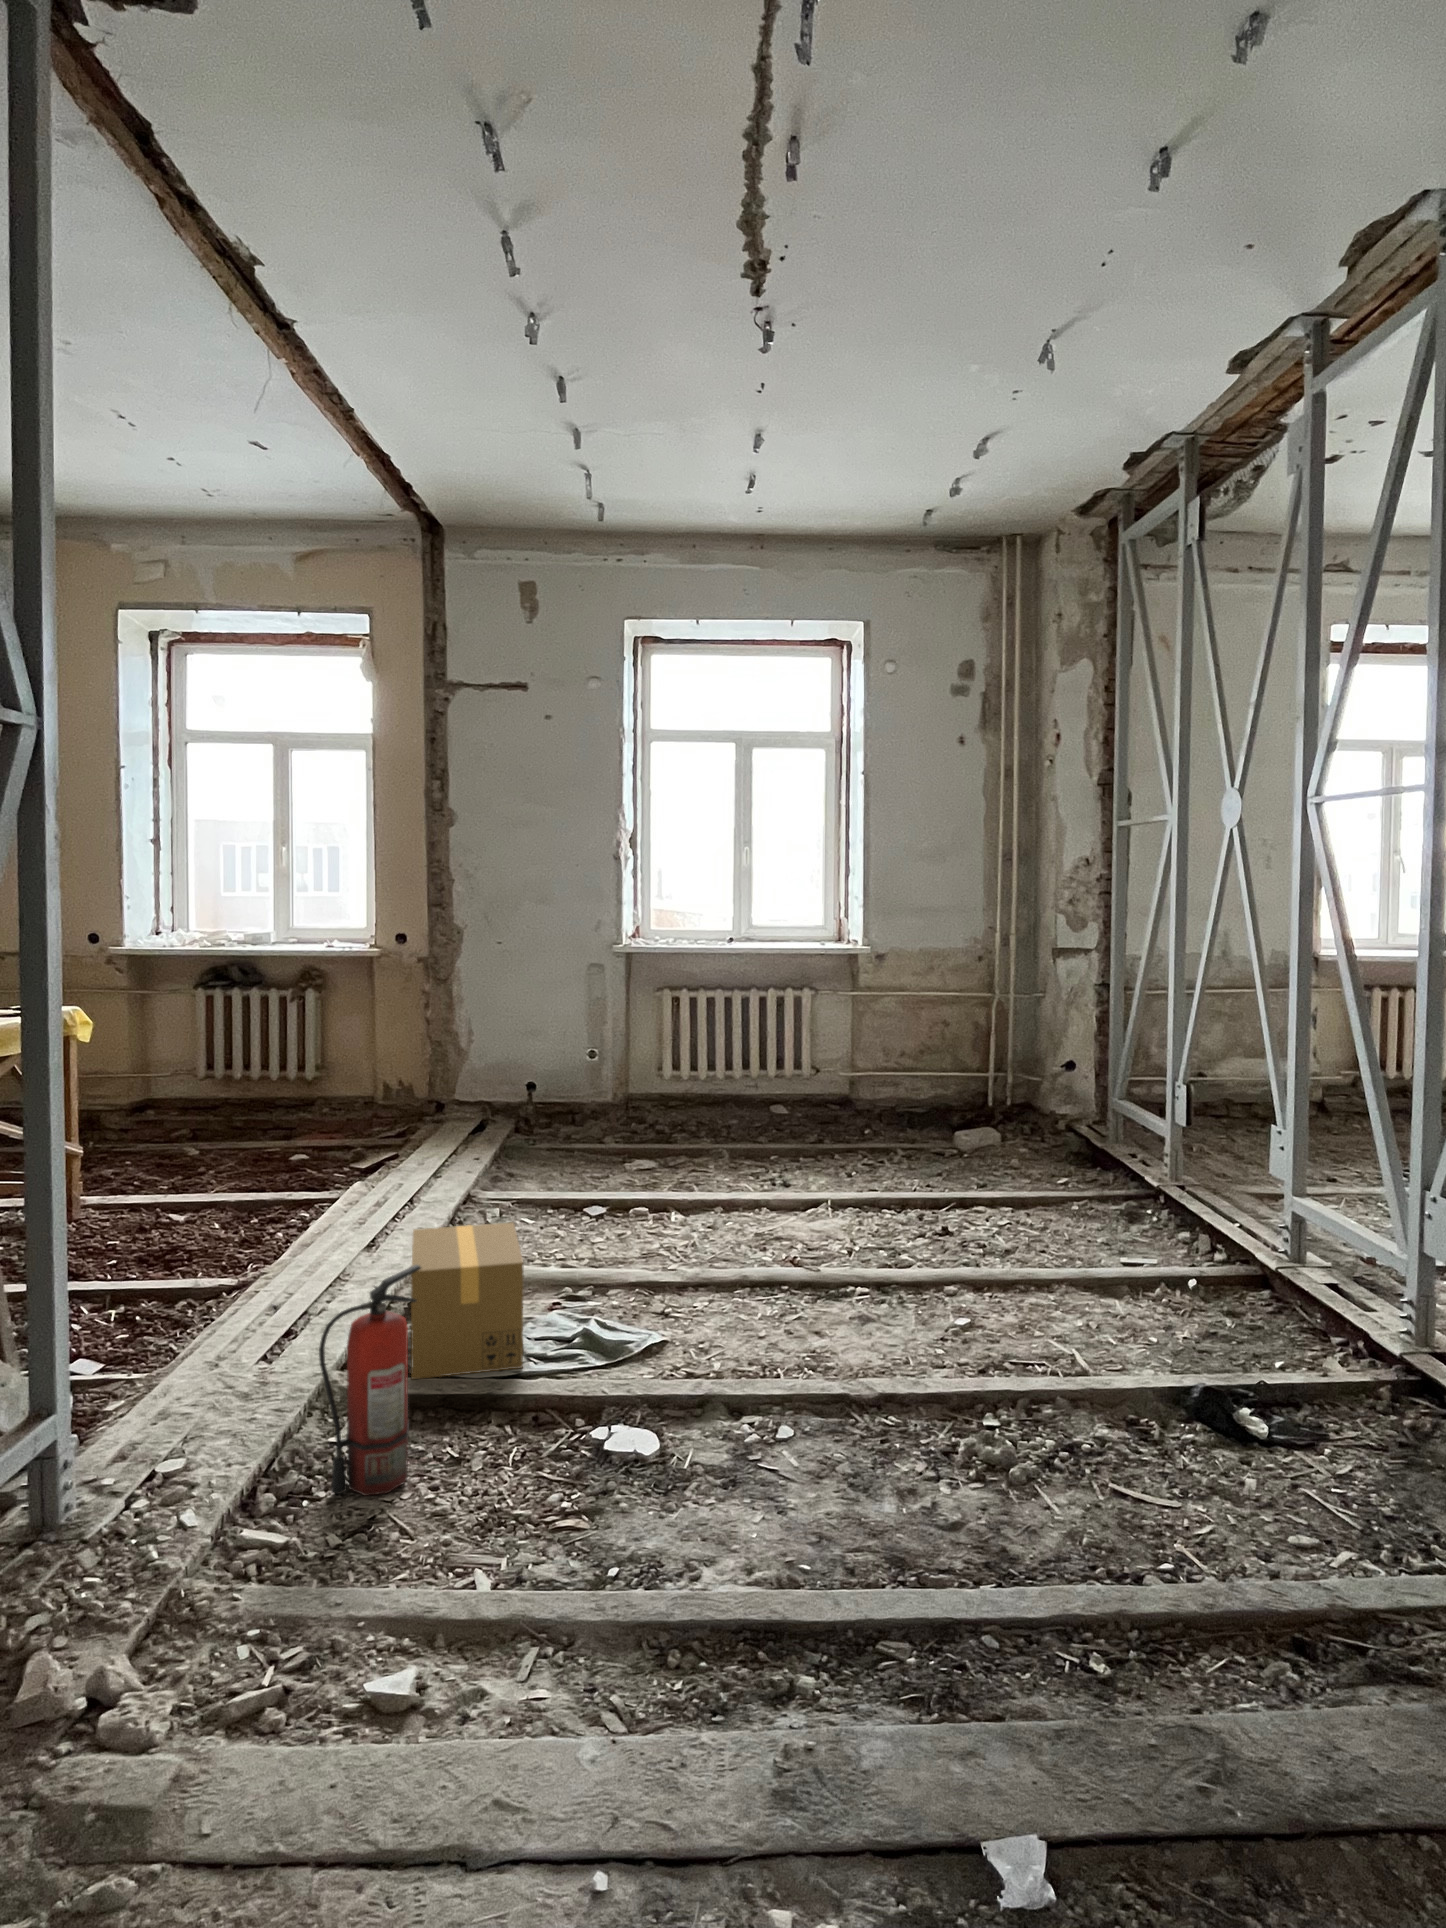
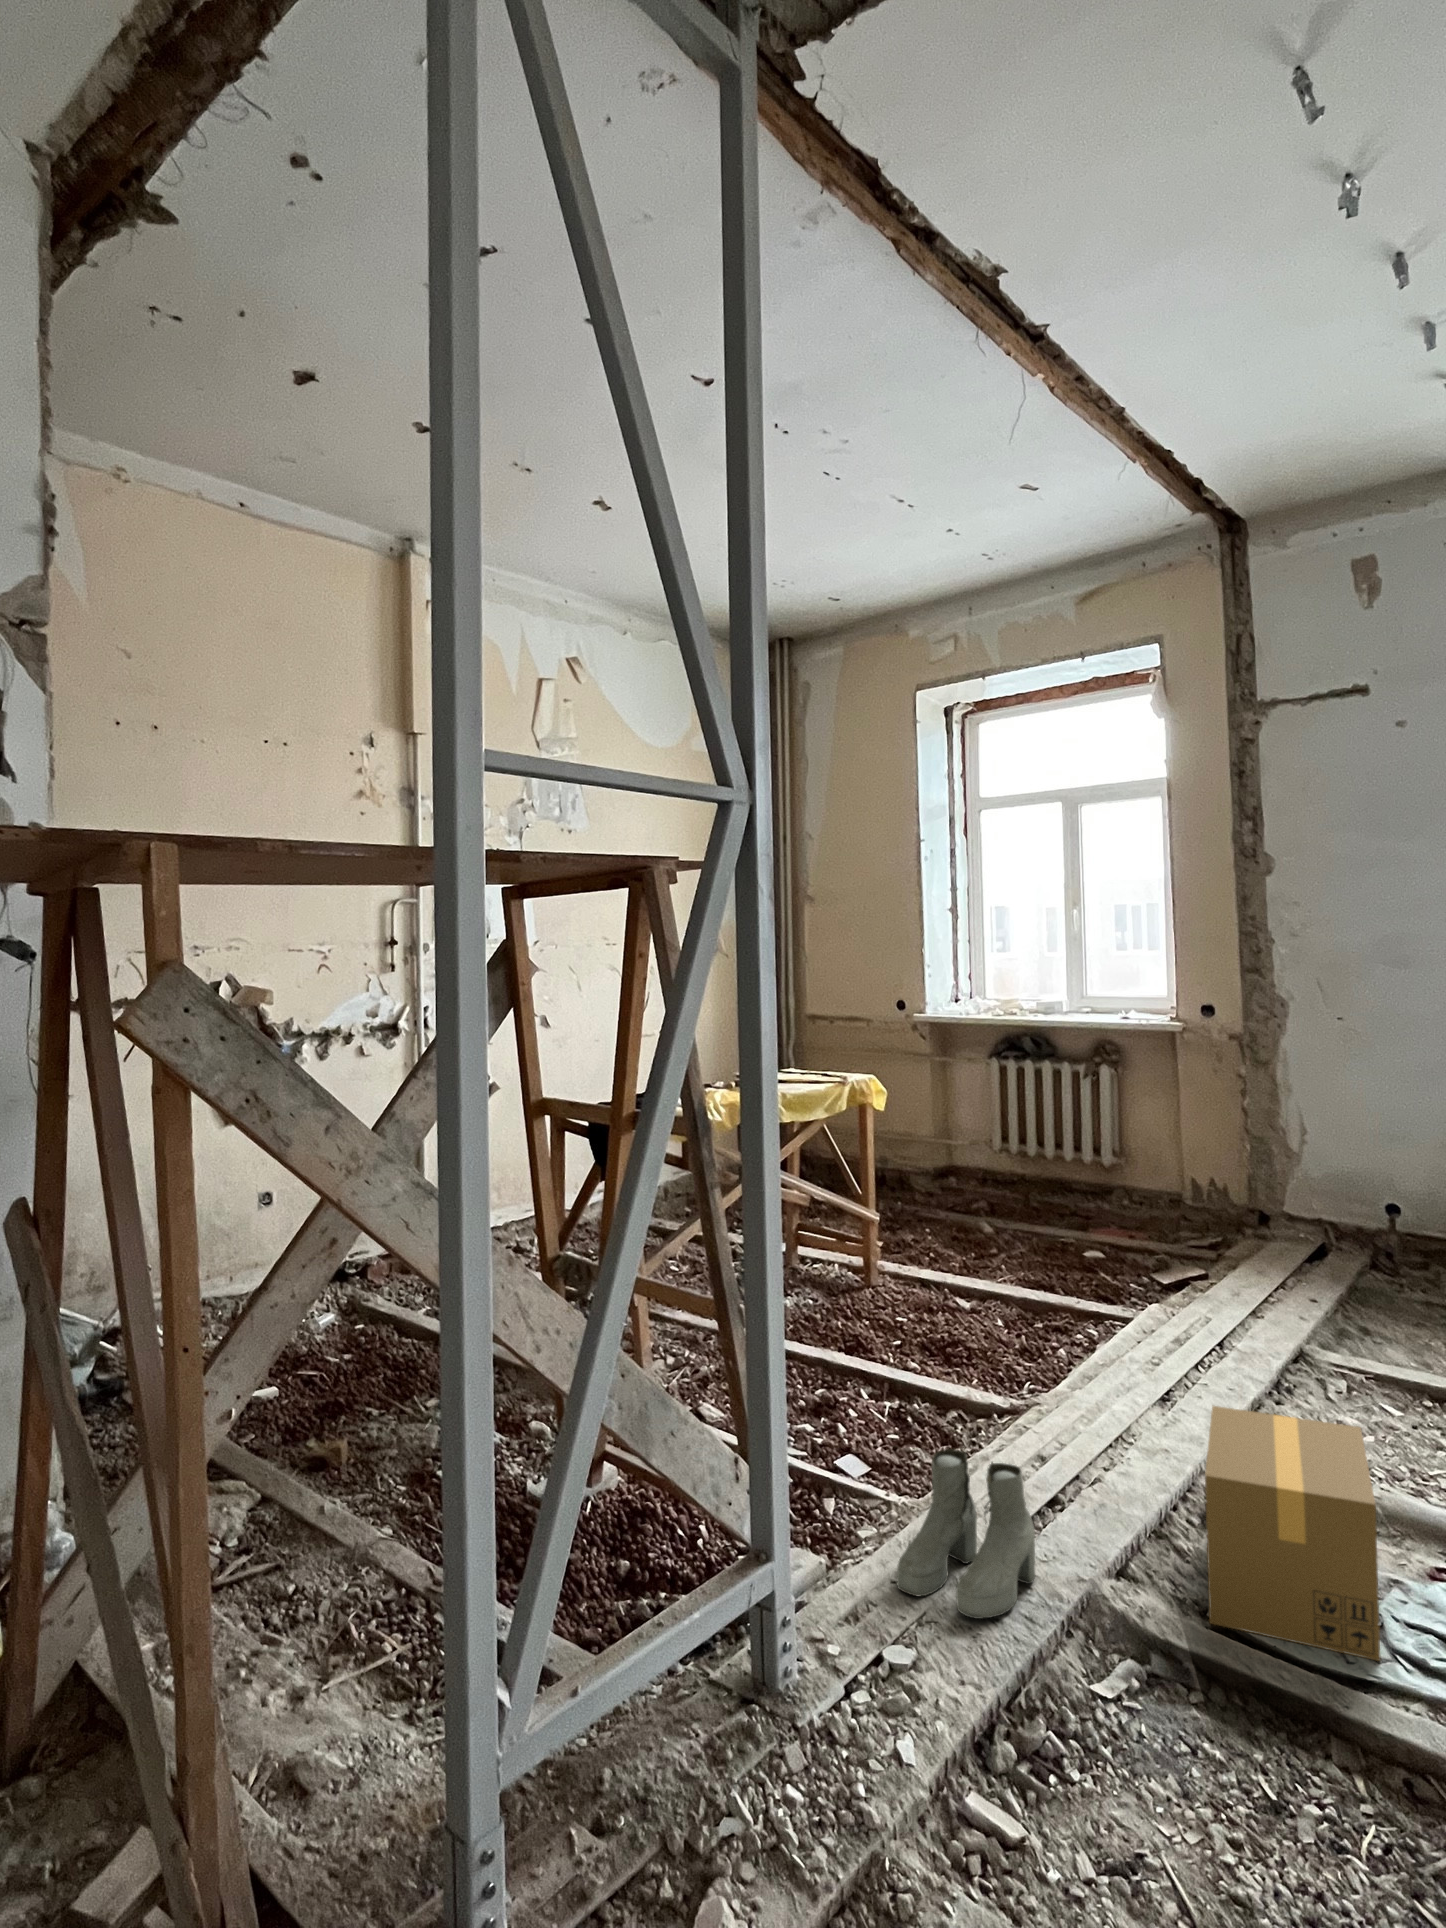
fire extinguisher: present [319,1265,421,1496] -> none [1067,1492,1208,1813]
boots: none [159,1296,280,1421] -> present [897,1449,1035,1619]

